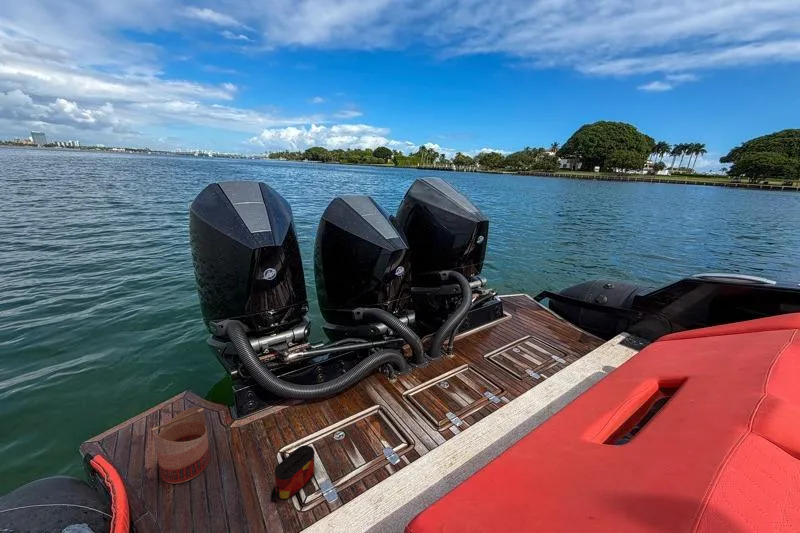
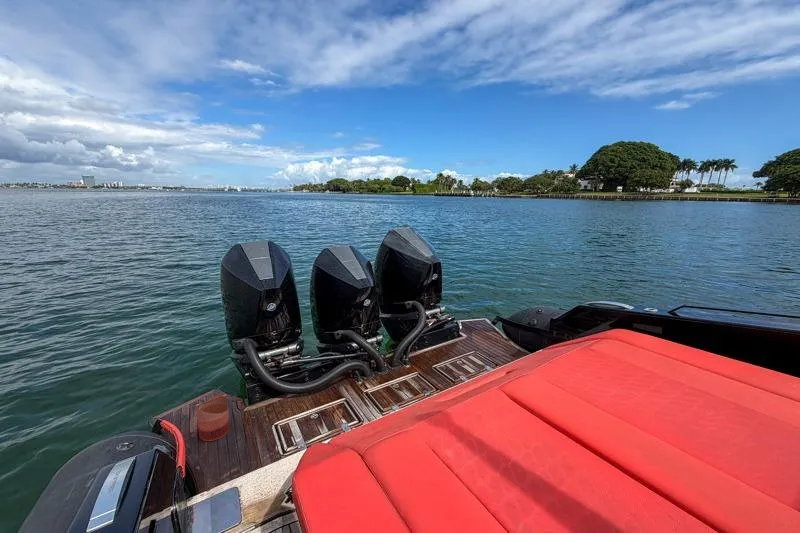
bag: present [271,445,315,500] -> none [266,419,295,451]

